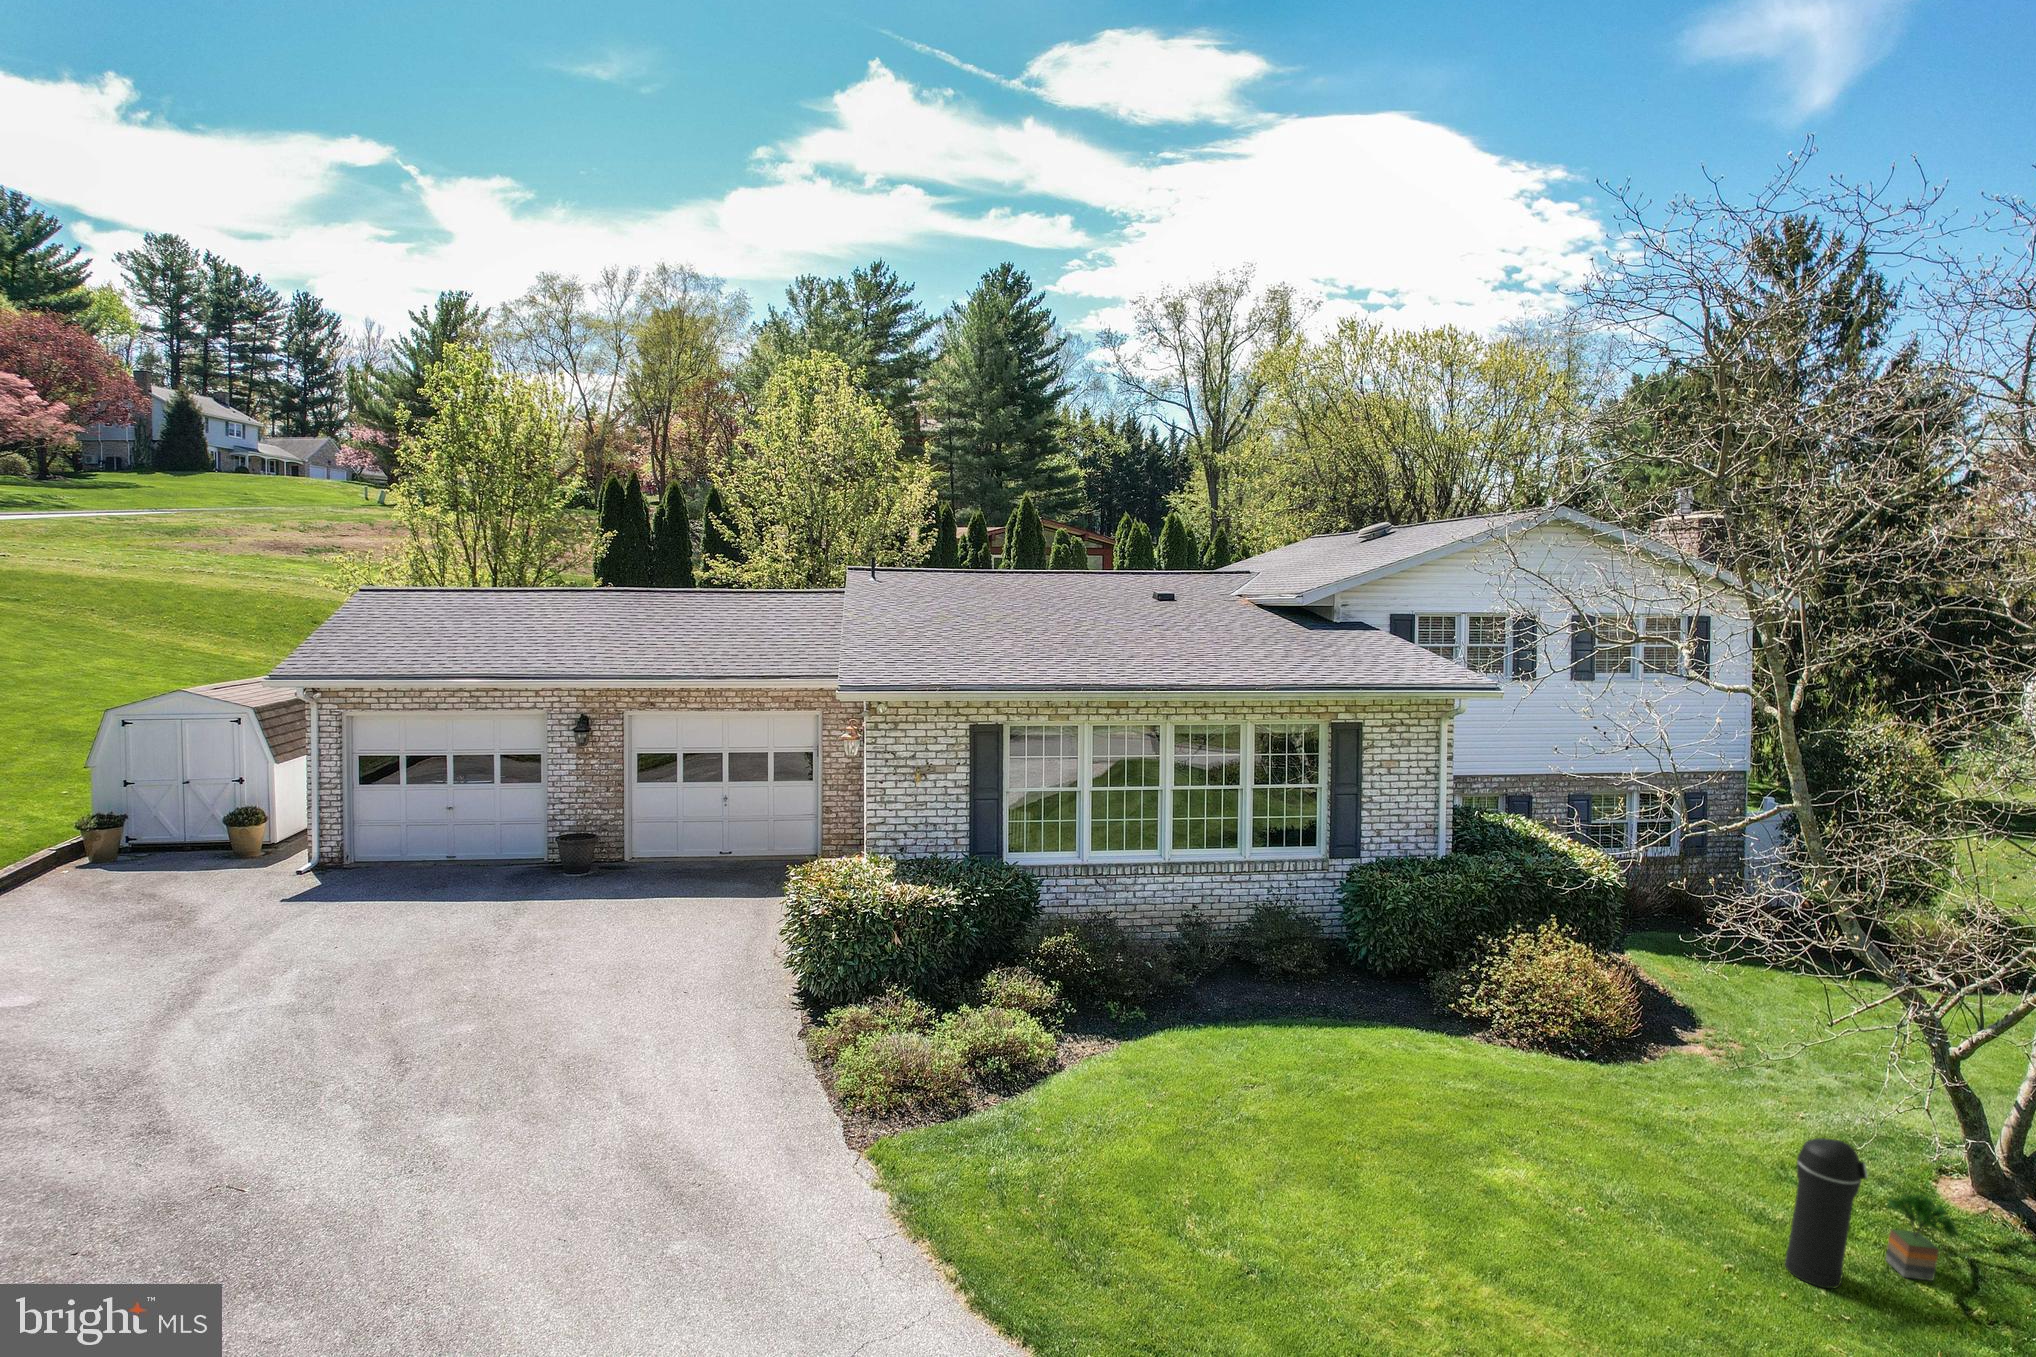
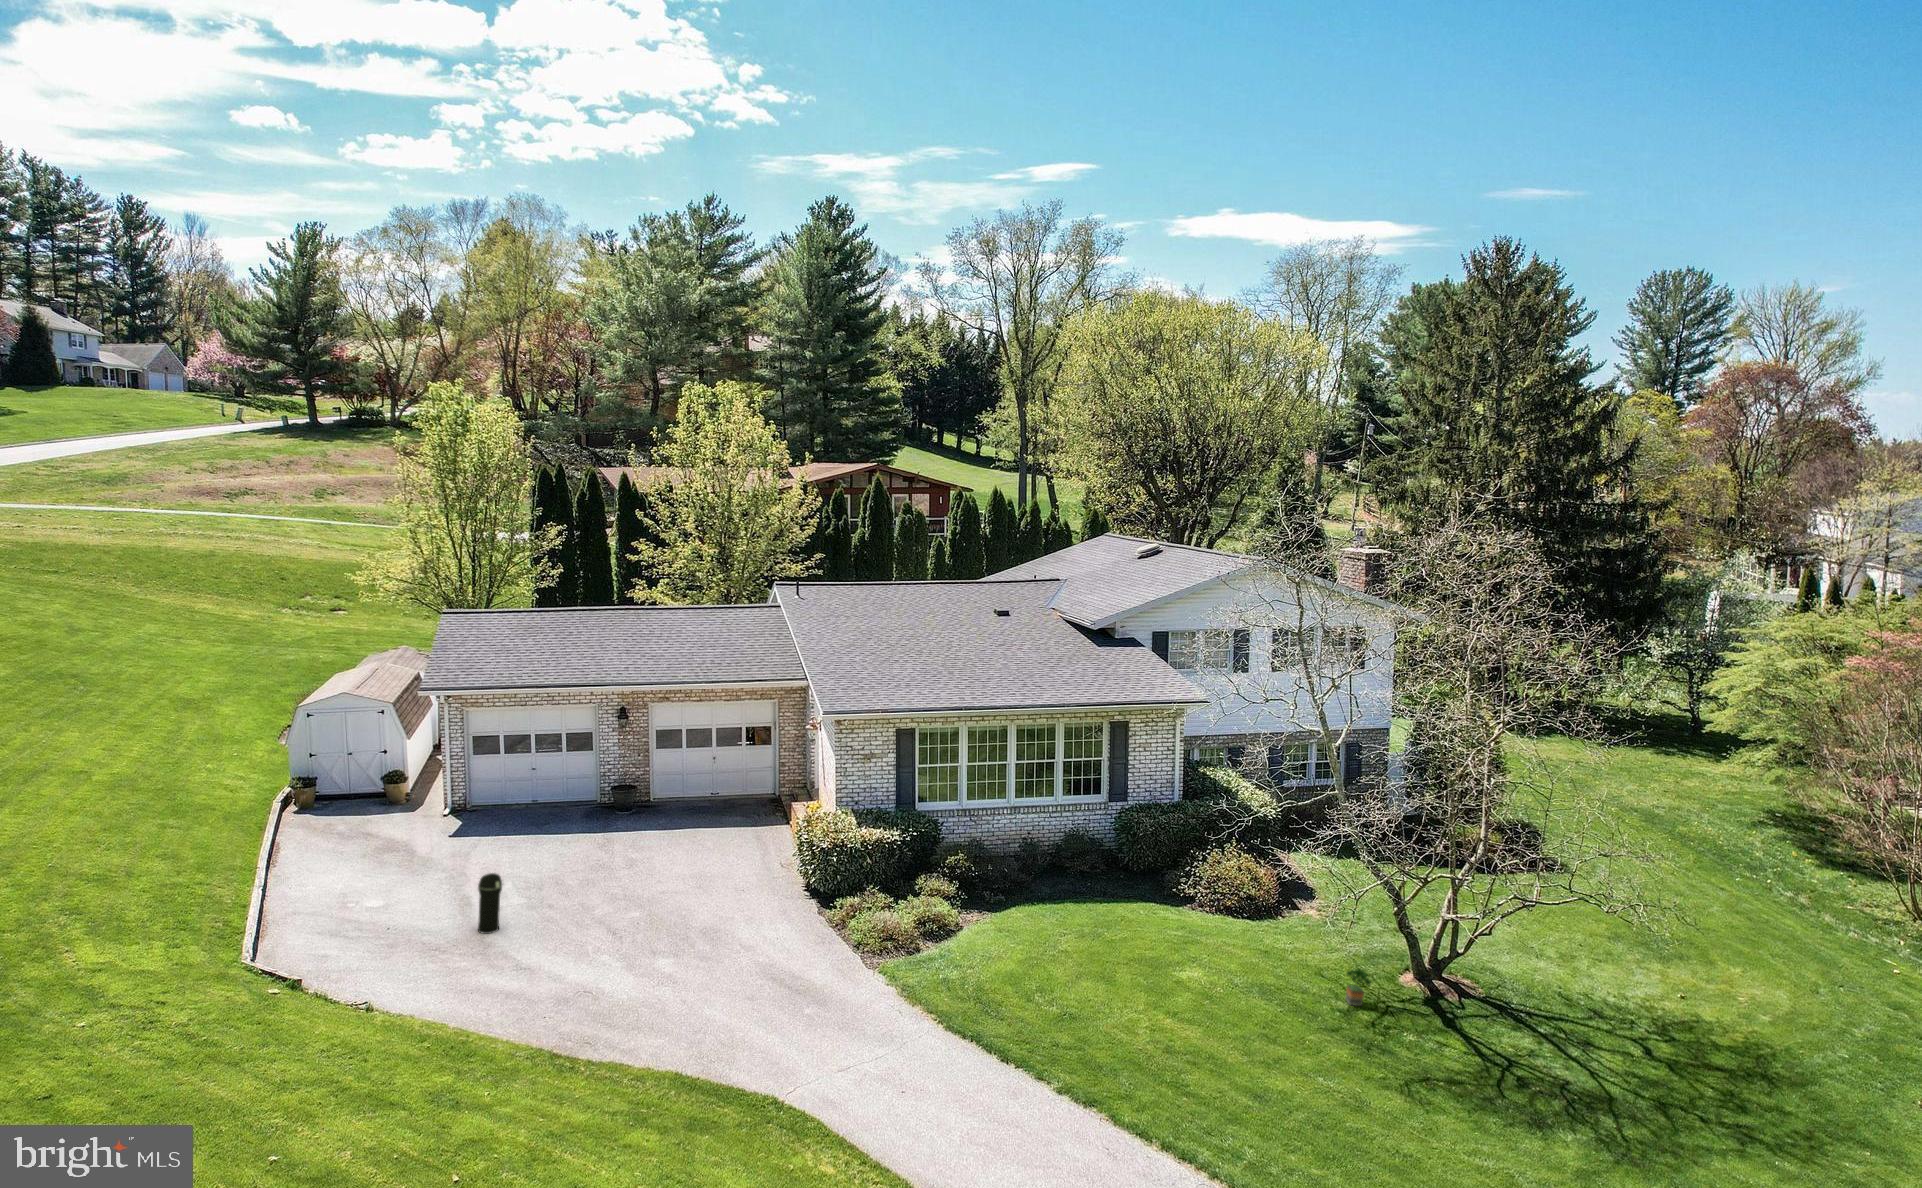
trash can: present [1785,1138,1868,1288] -> present [478,873,502,934]

